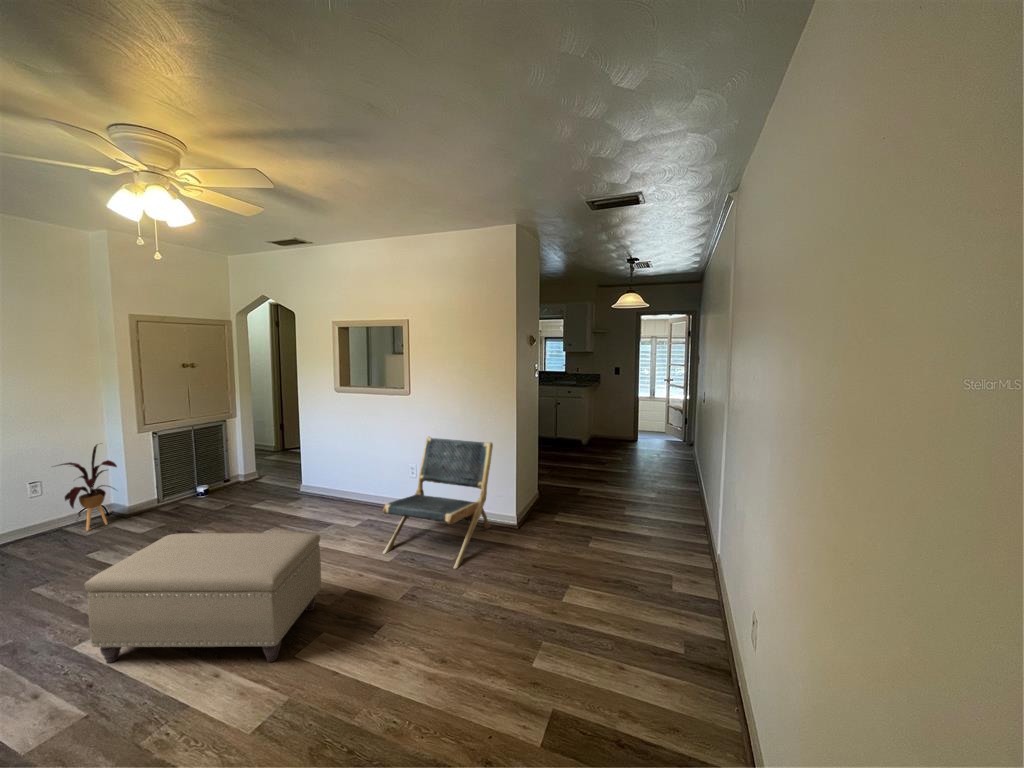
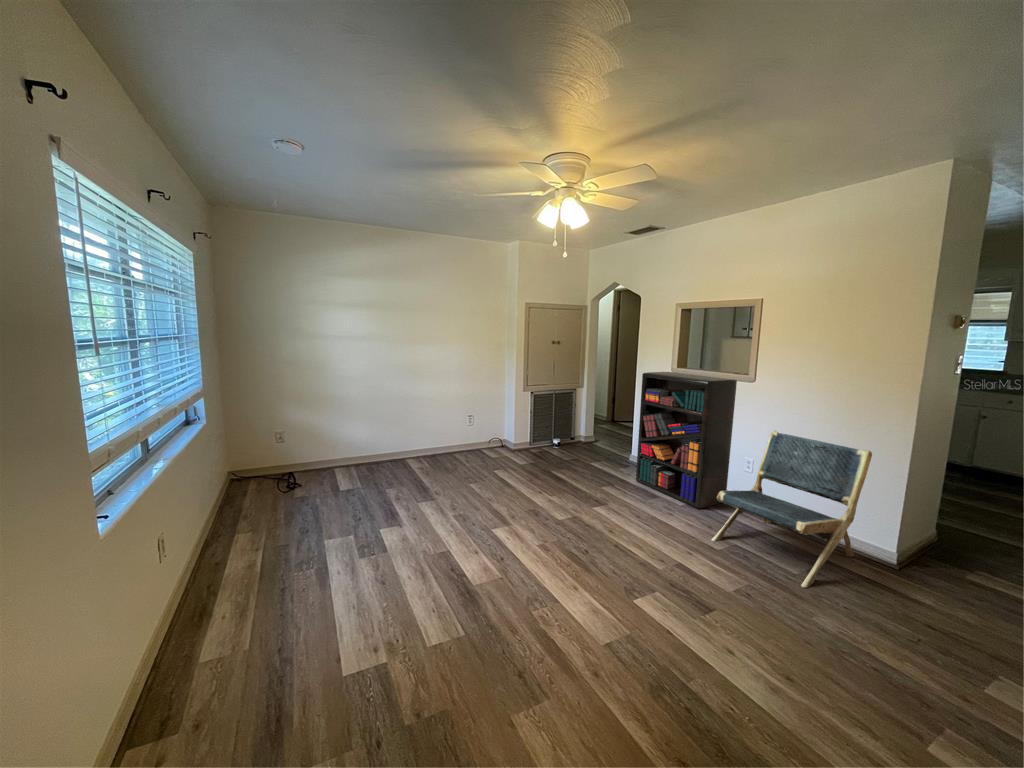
bookshelf: none [303,391,398,524] -> present [636,372,737,508]
house plant: present [57,445,117,531] -> none [480,396,512,454]
ottoman: present [85,533,321,663] -> none [503,469,659,597]

